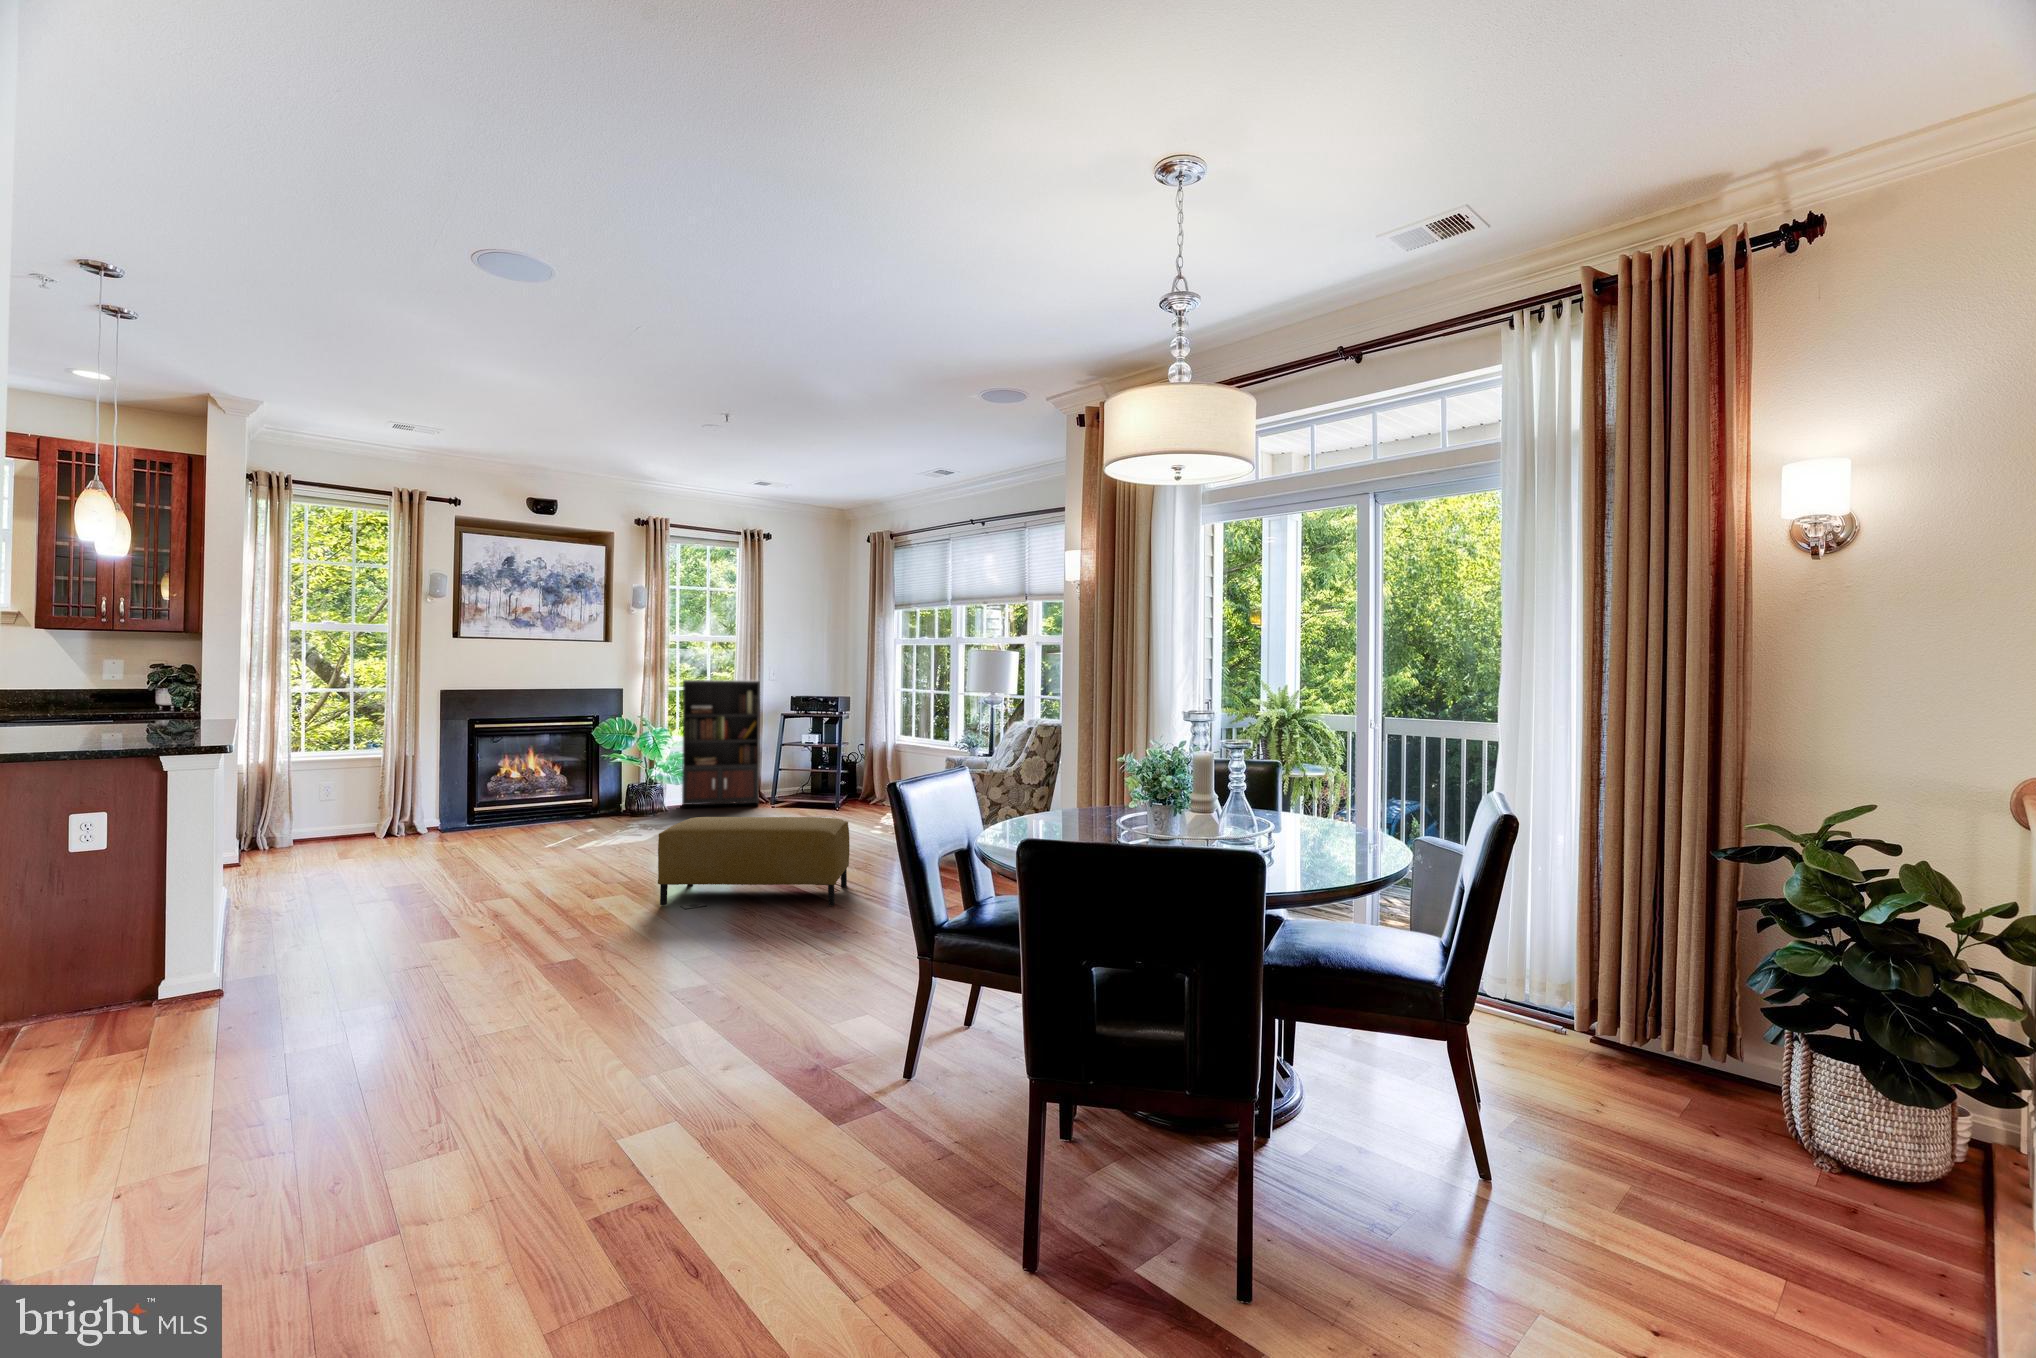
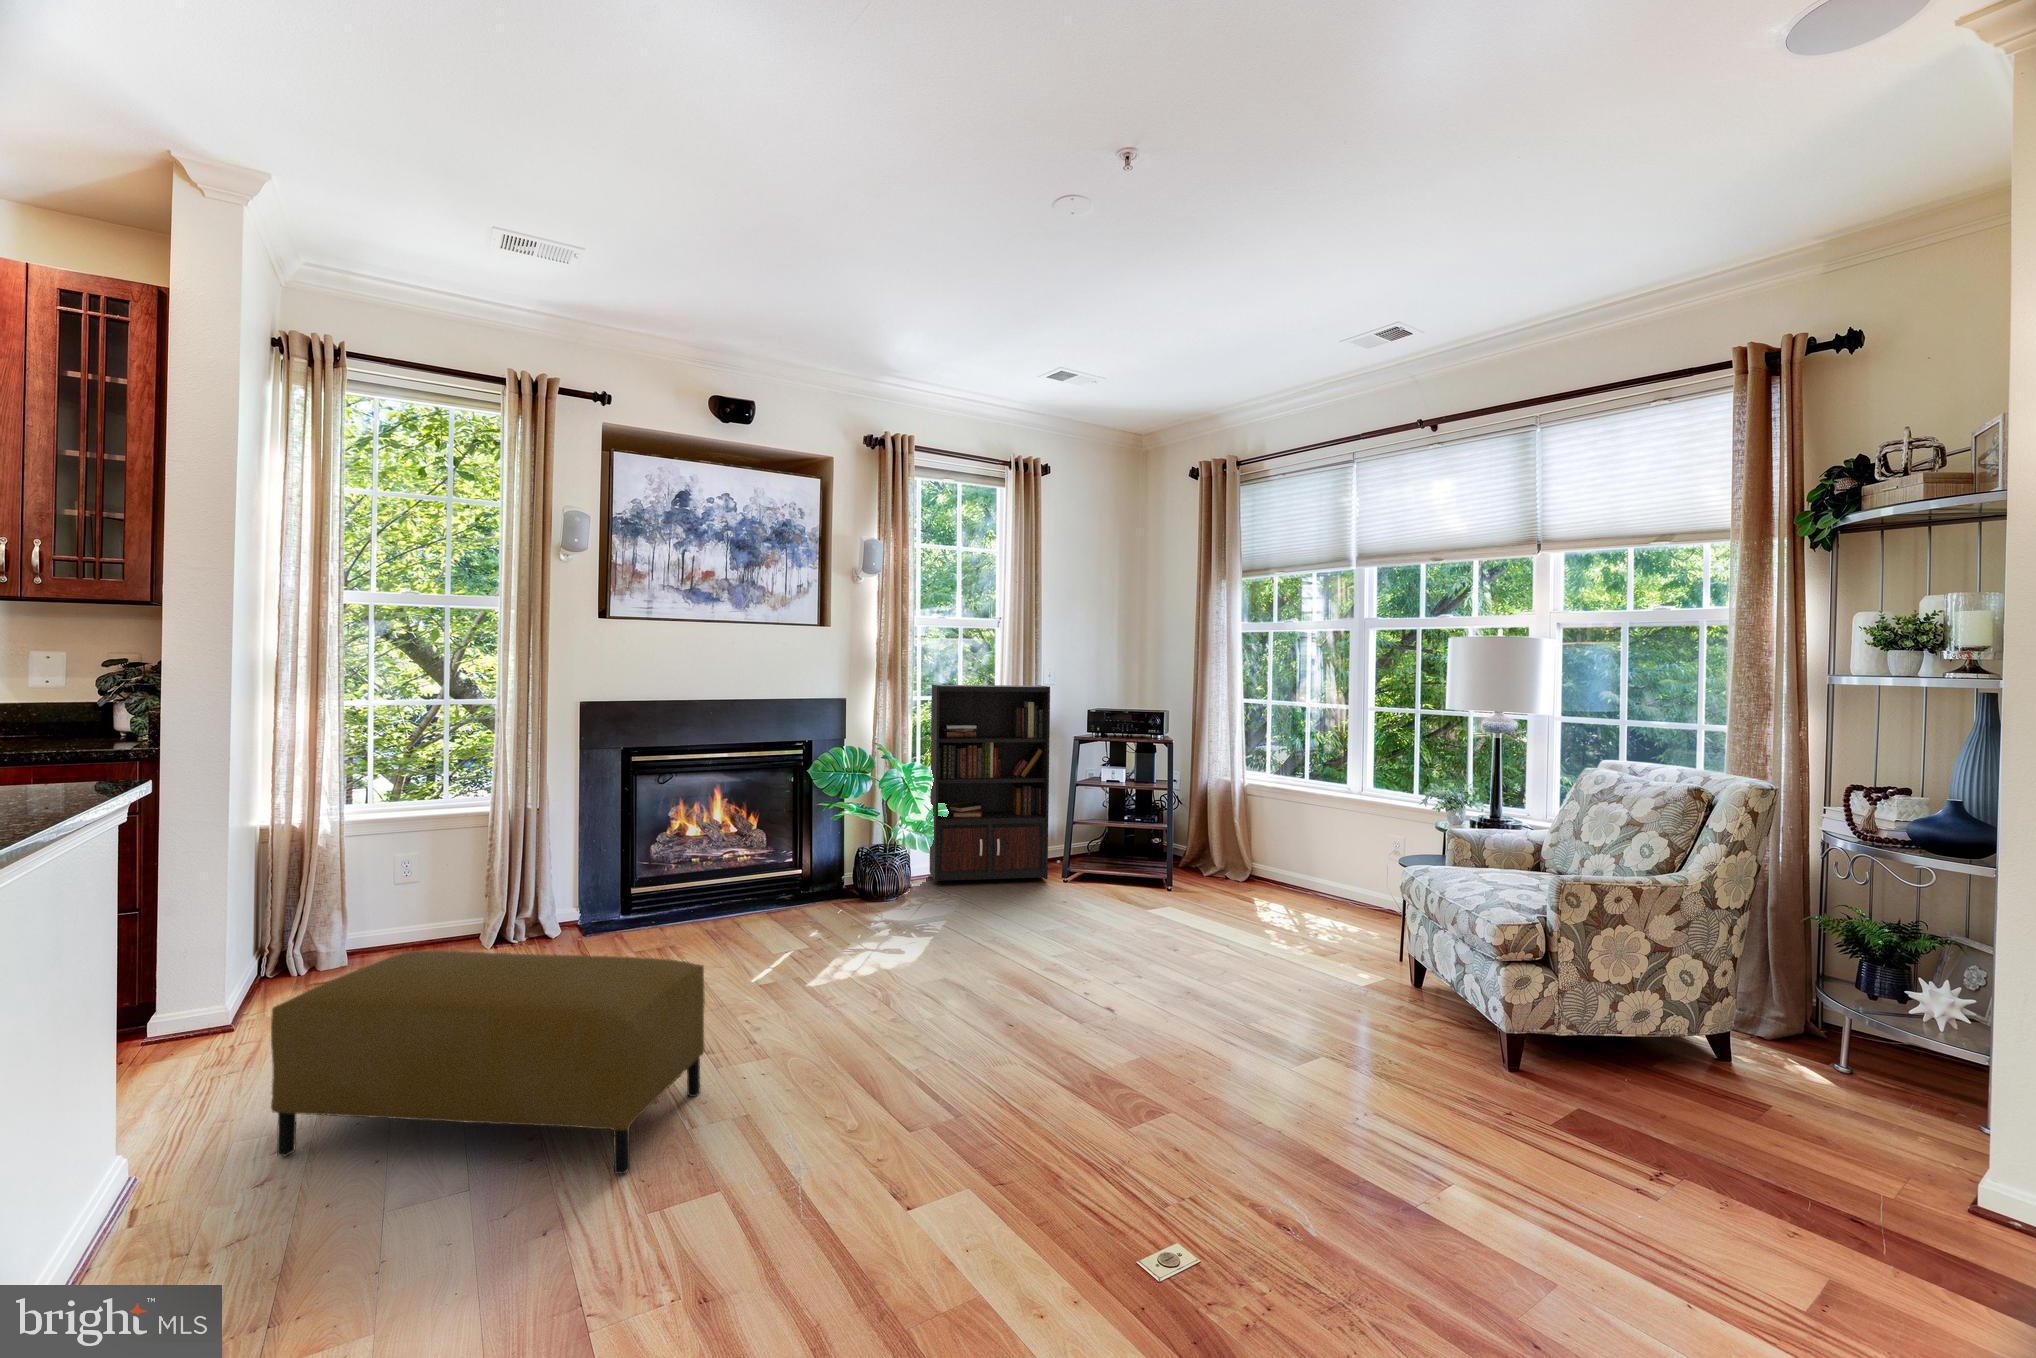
ottoman: present [658,817,850,906] -> present [271,951,705,1174]

